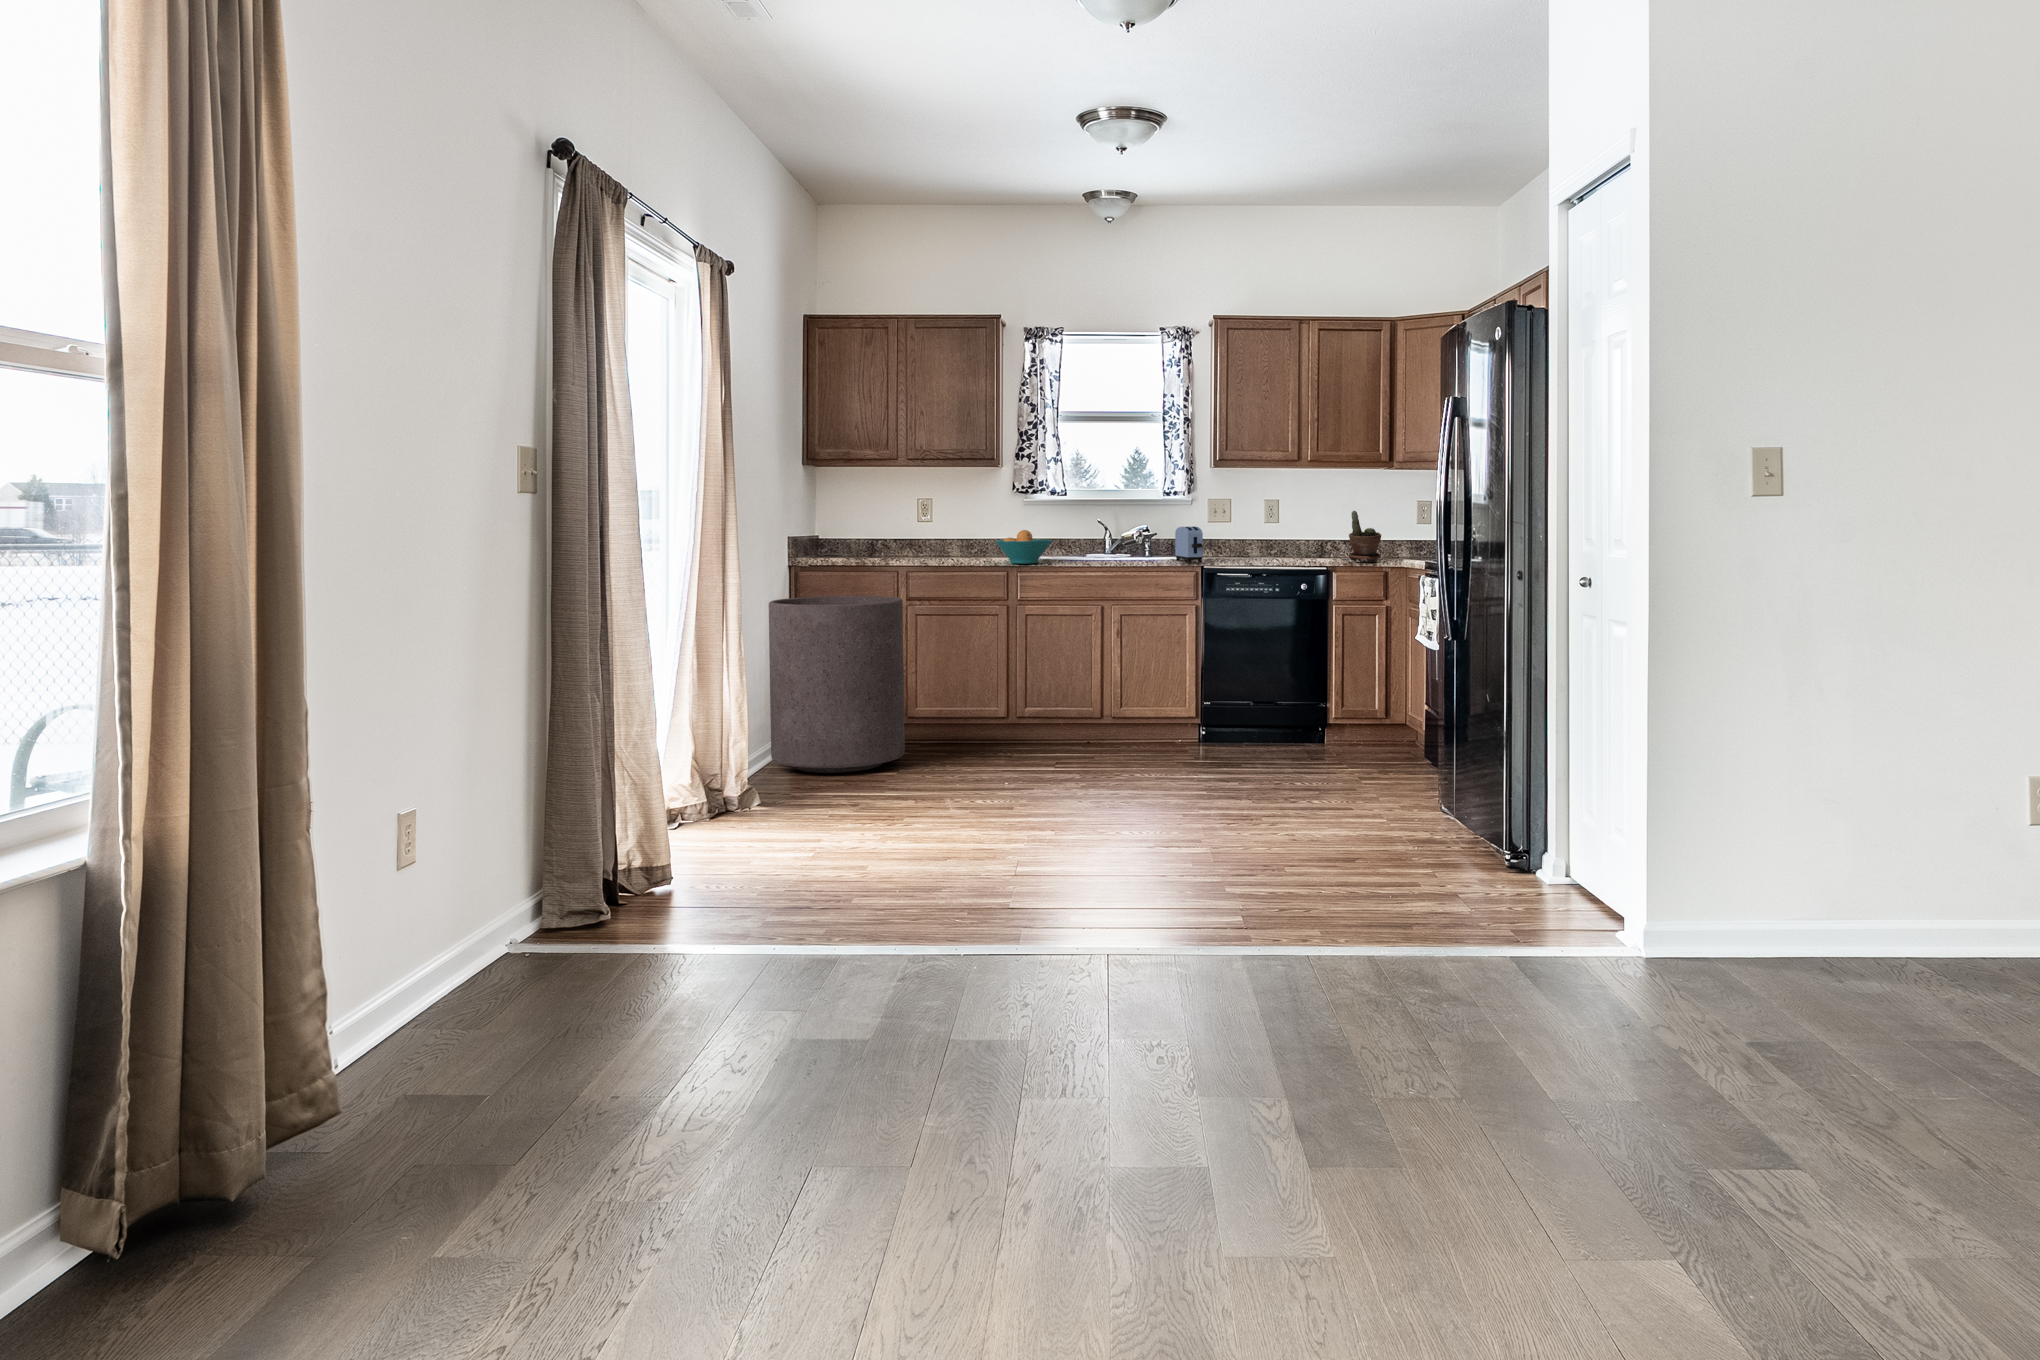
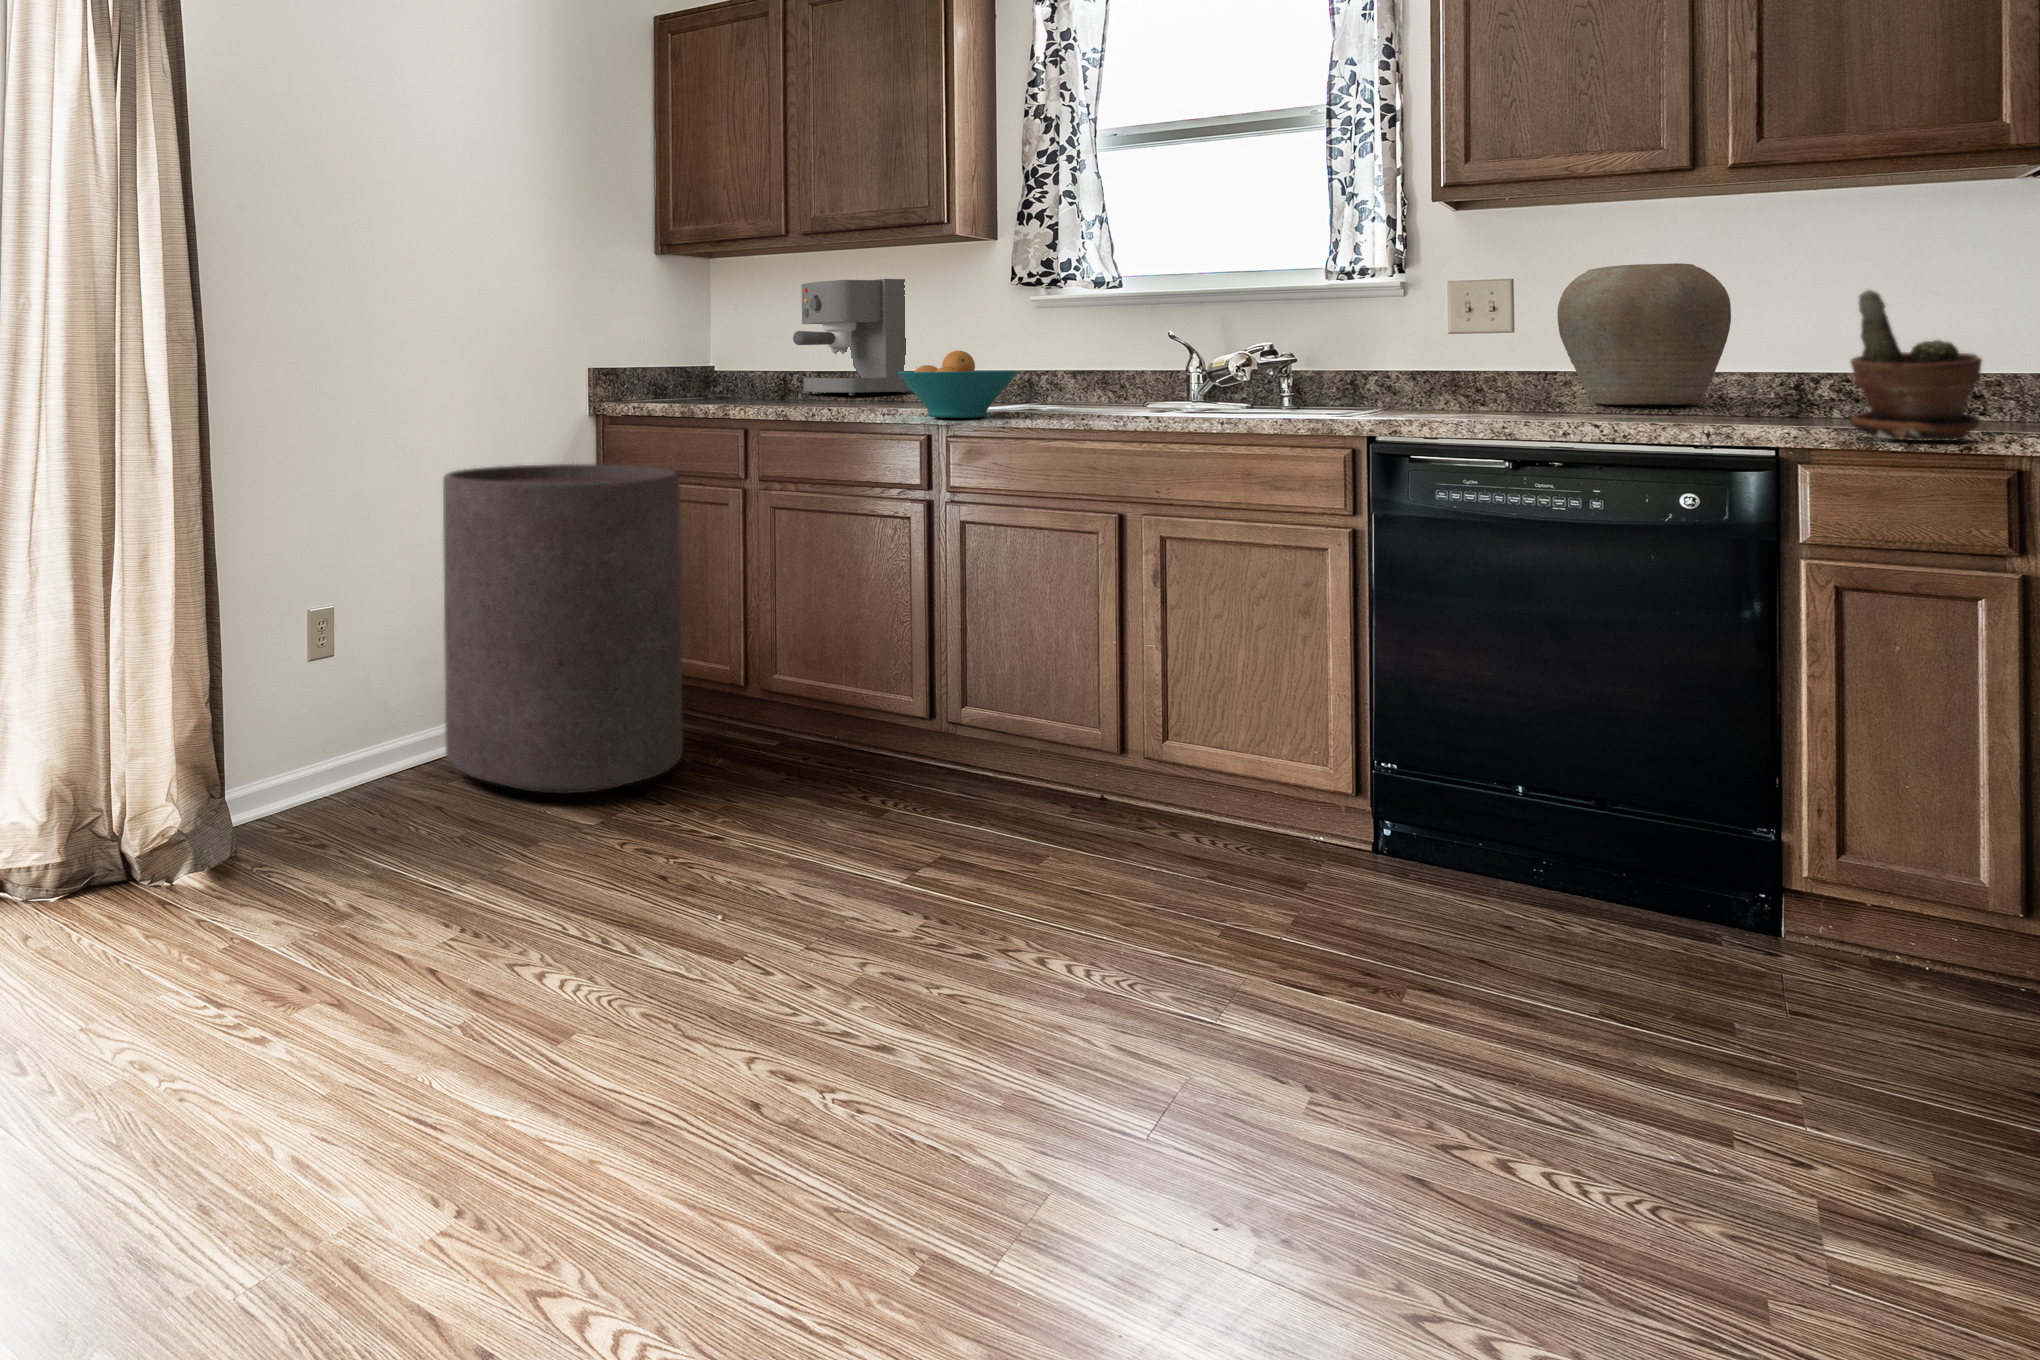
coffee maker: none [888,486,953,553] -> present [793,279,912,395]
vase: none [1248,493,1304,551] -> present [1557,263,1731,405]
toaster: present [1175,526,1203,563] -> none [1311,341,1361,427]

